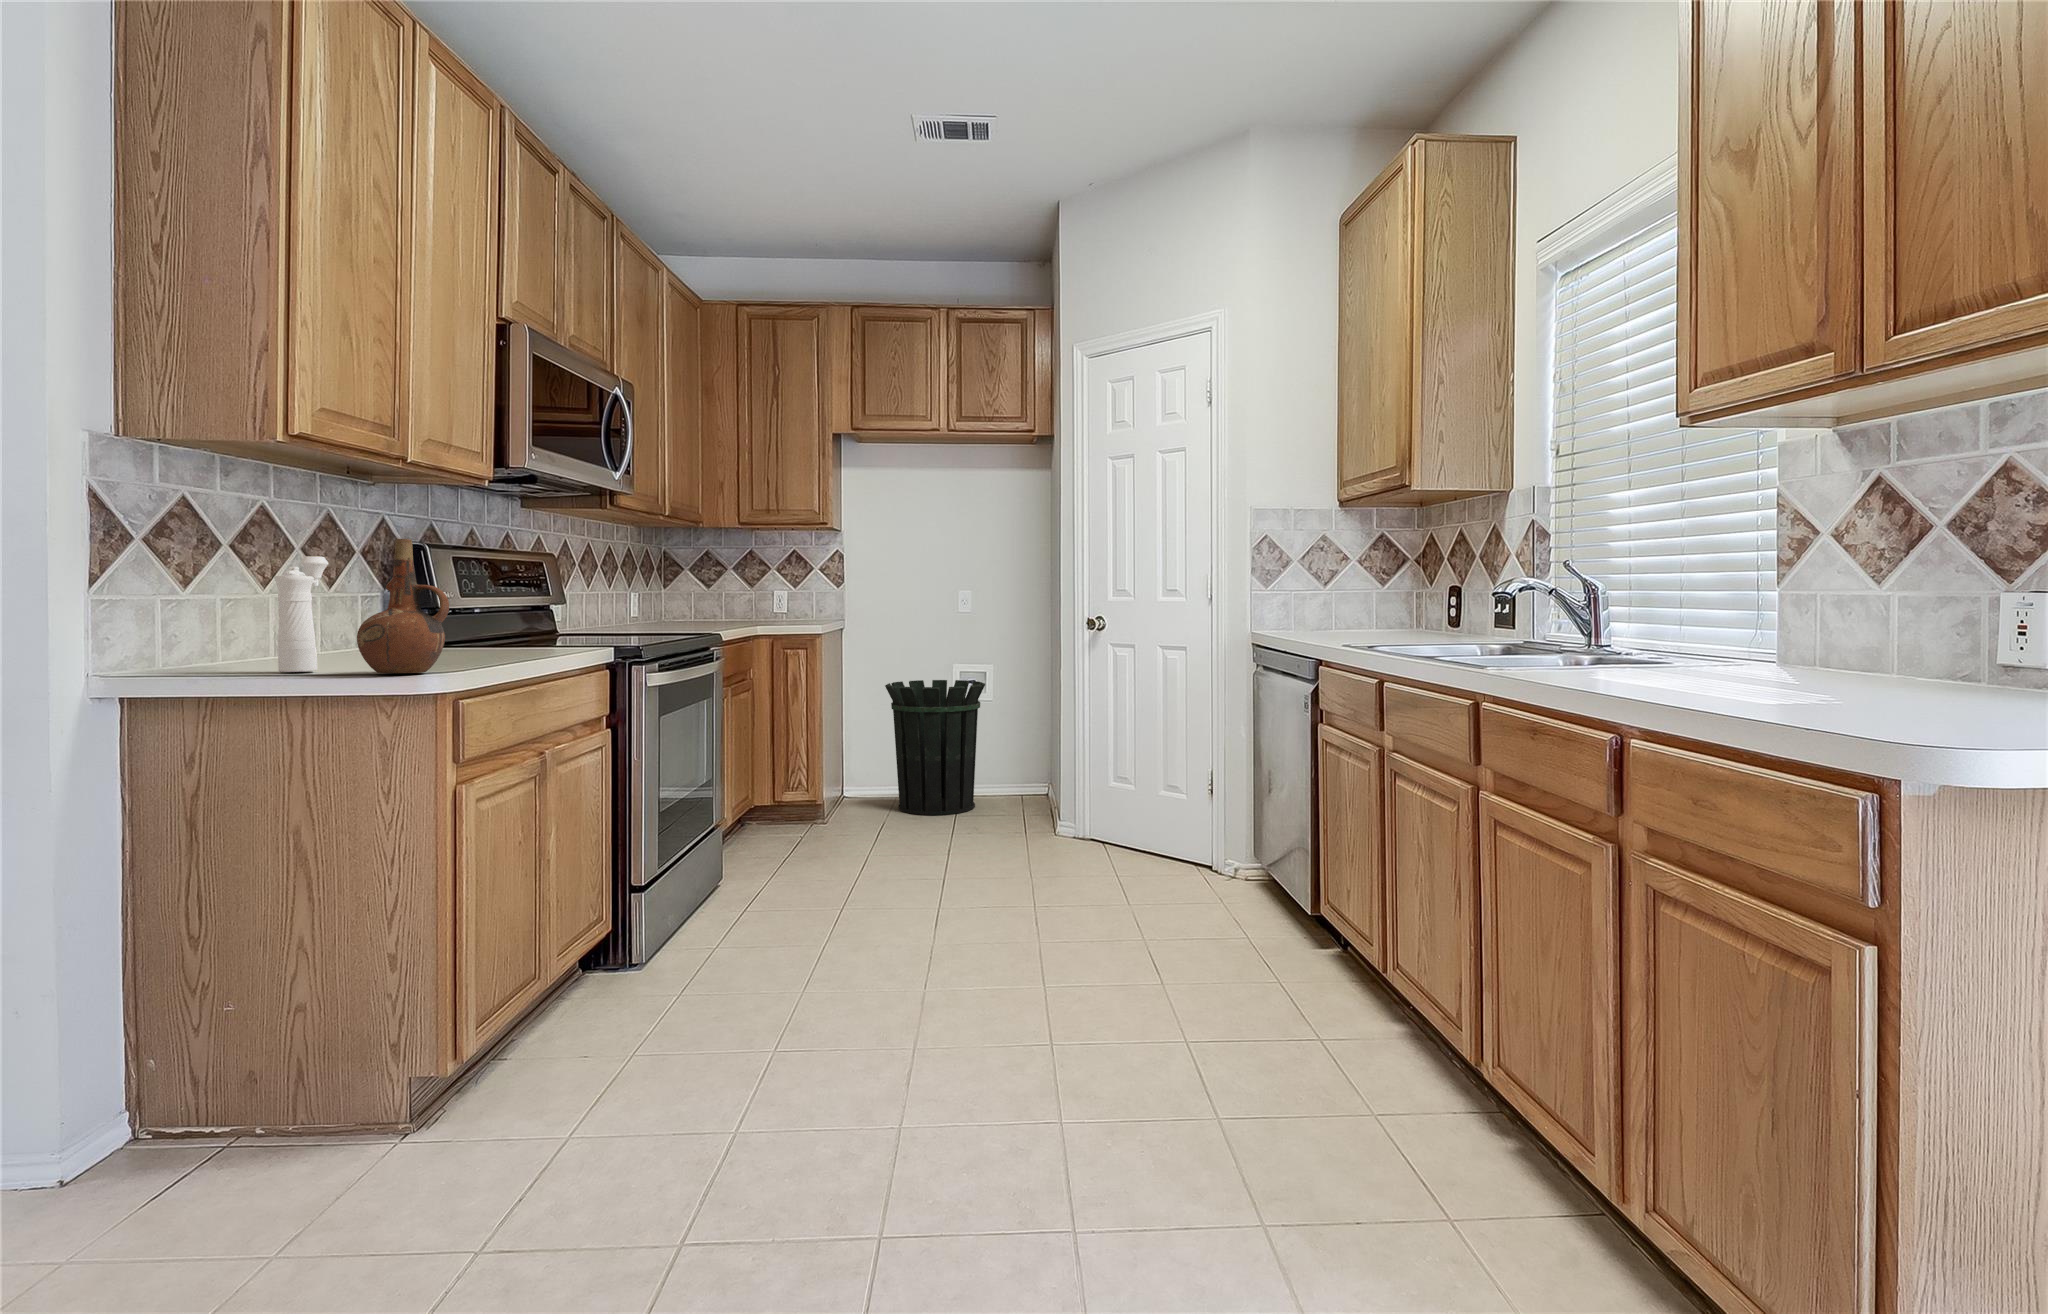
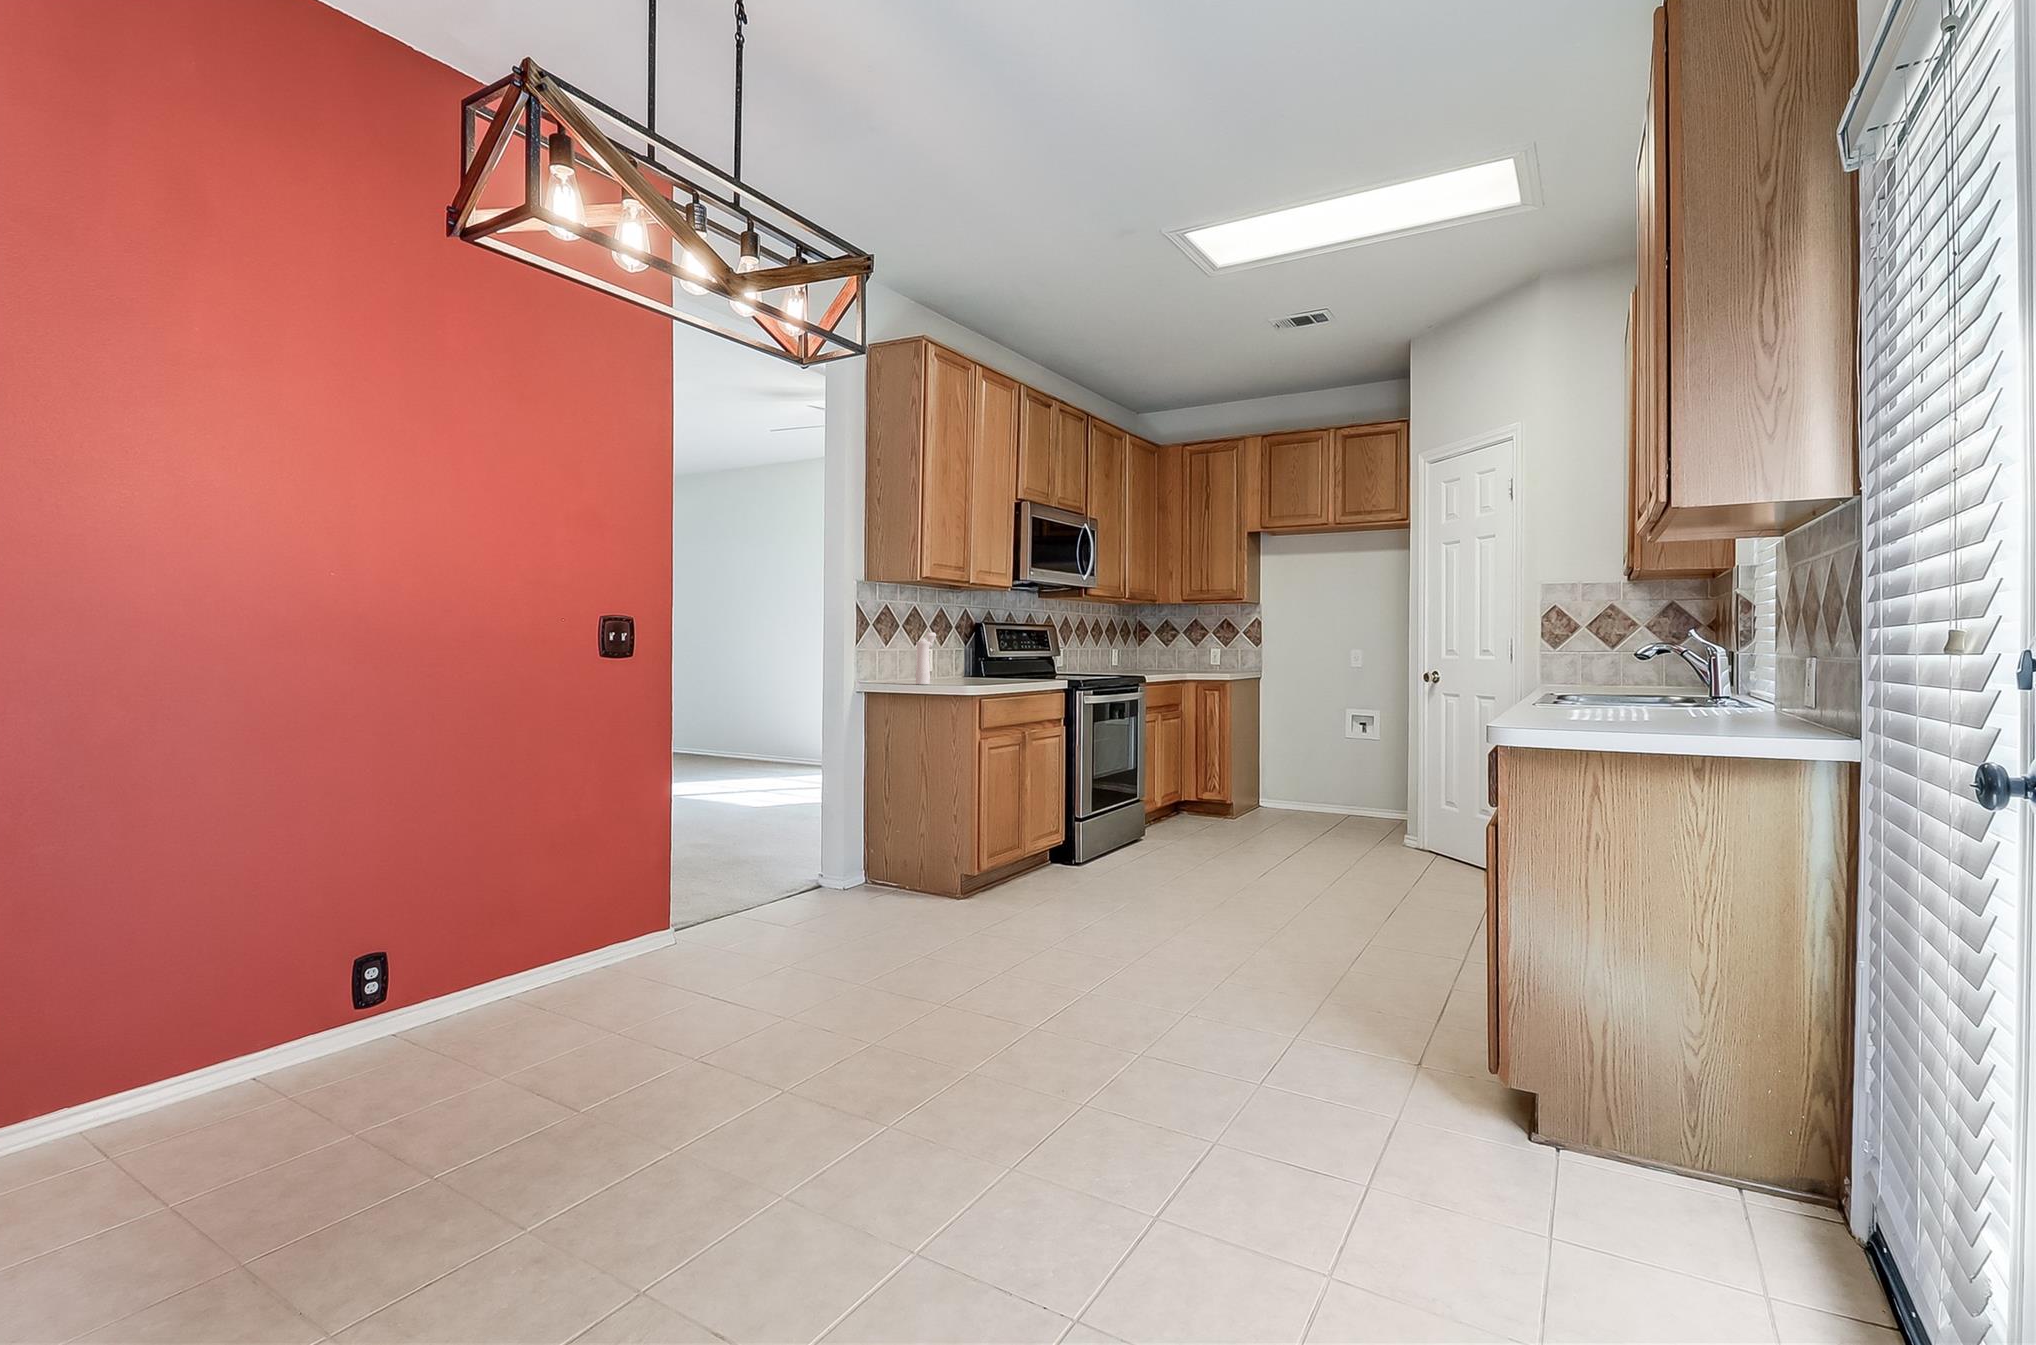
ceramic pitcher: present [357,539,449,673] -> none [944,625,981,686]
waste bin: present [885,680,985,815] -> none [1284,718,1366,822]

